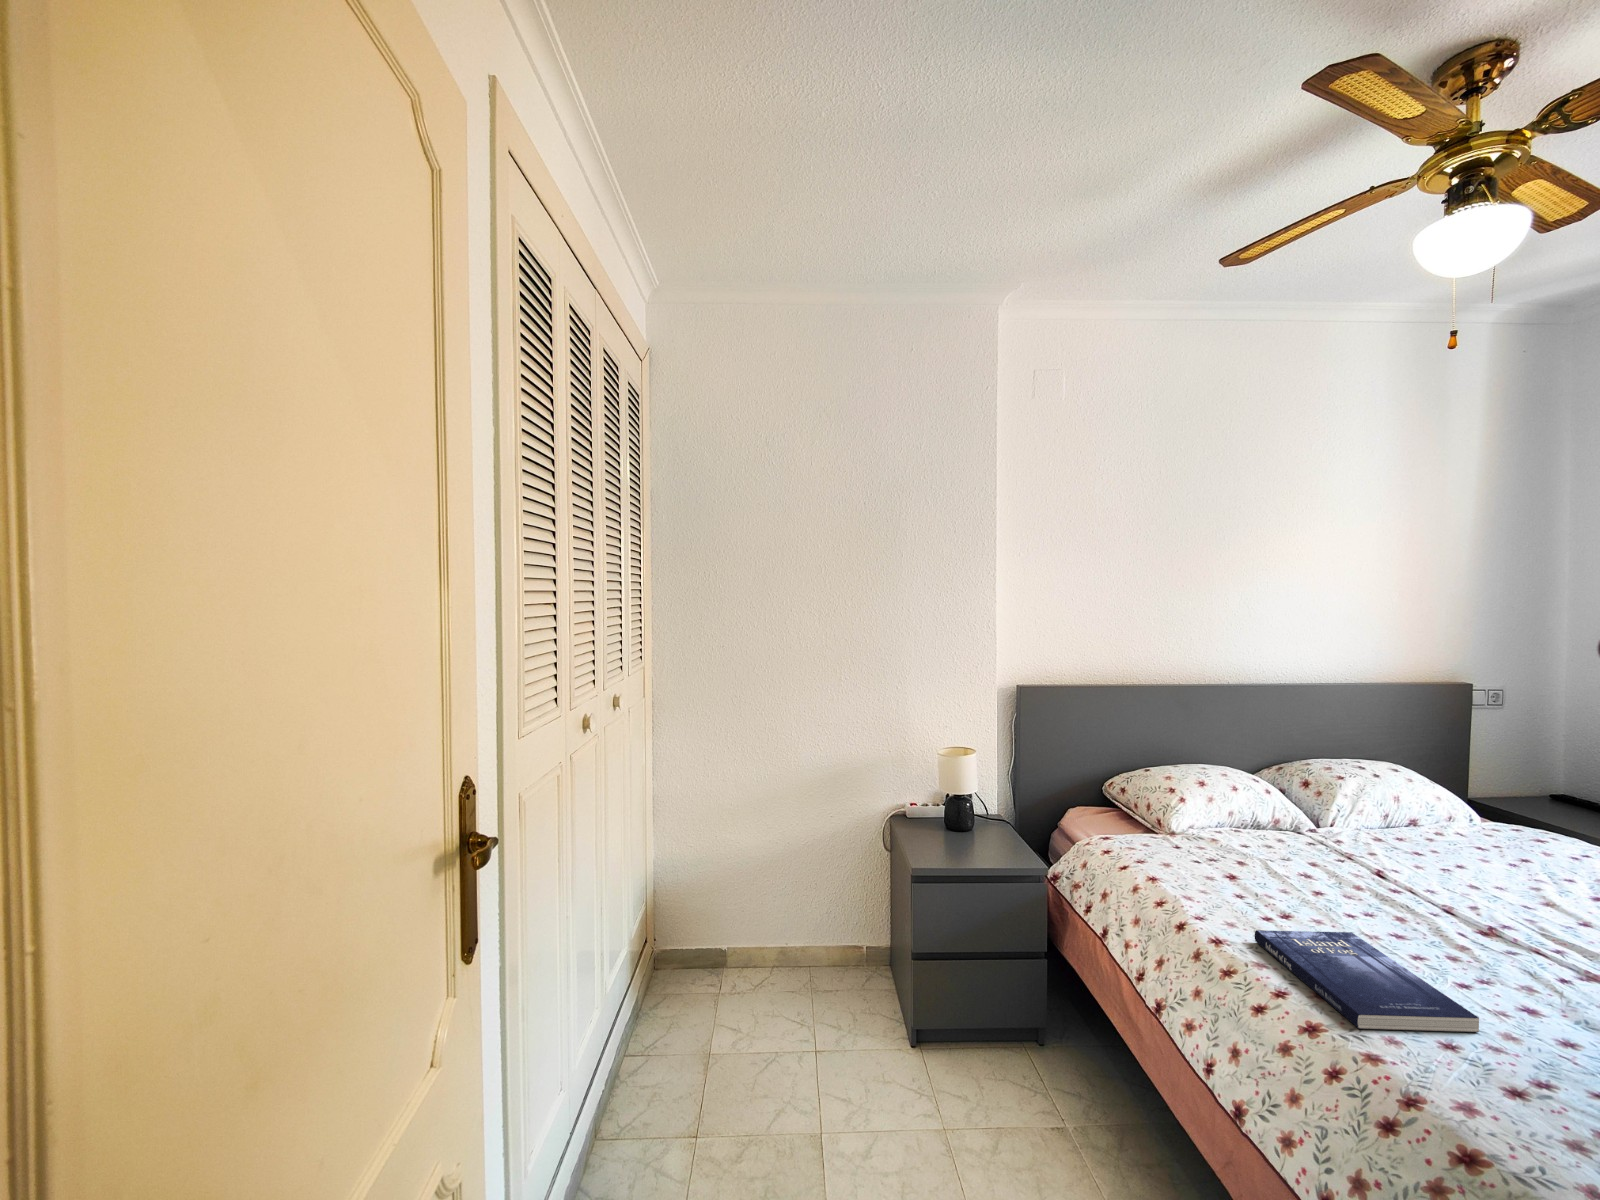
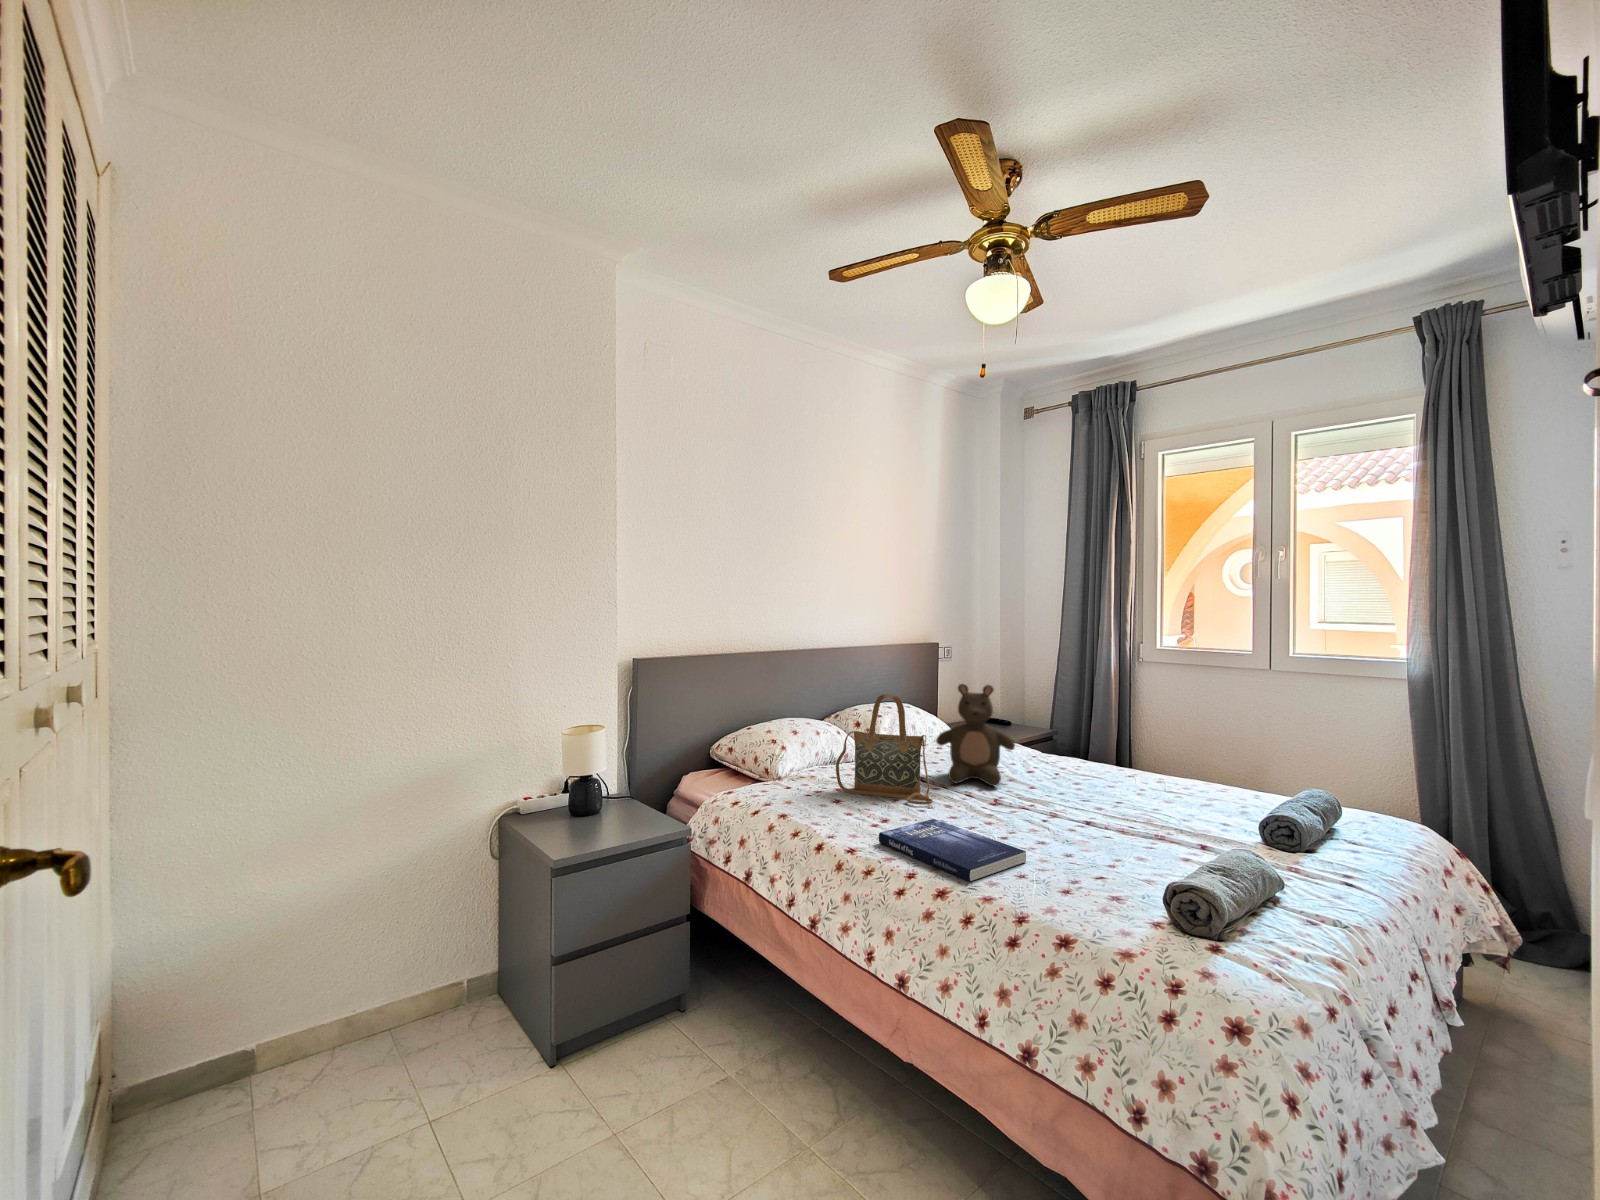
stuffed bear: none [1412,756,1562,910] -> present [936,684,1015,786]
handbag: none [1239,759,1377,911] -> present [836,695,933,805]

